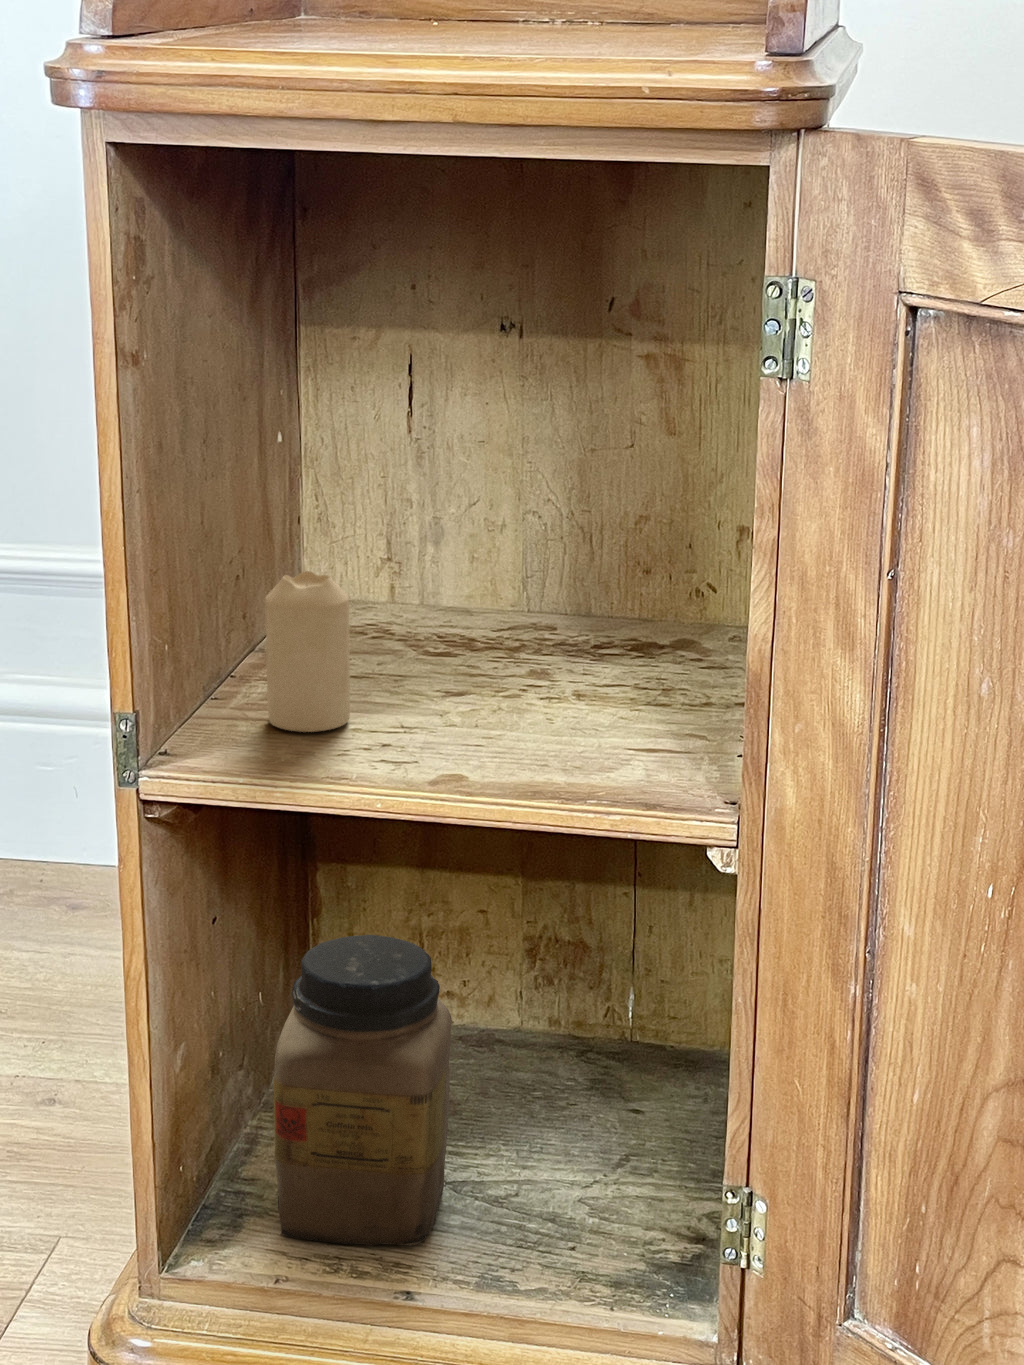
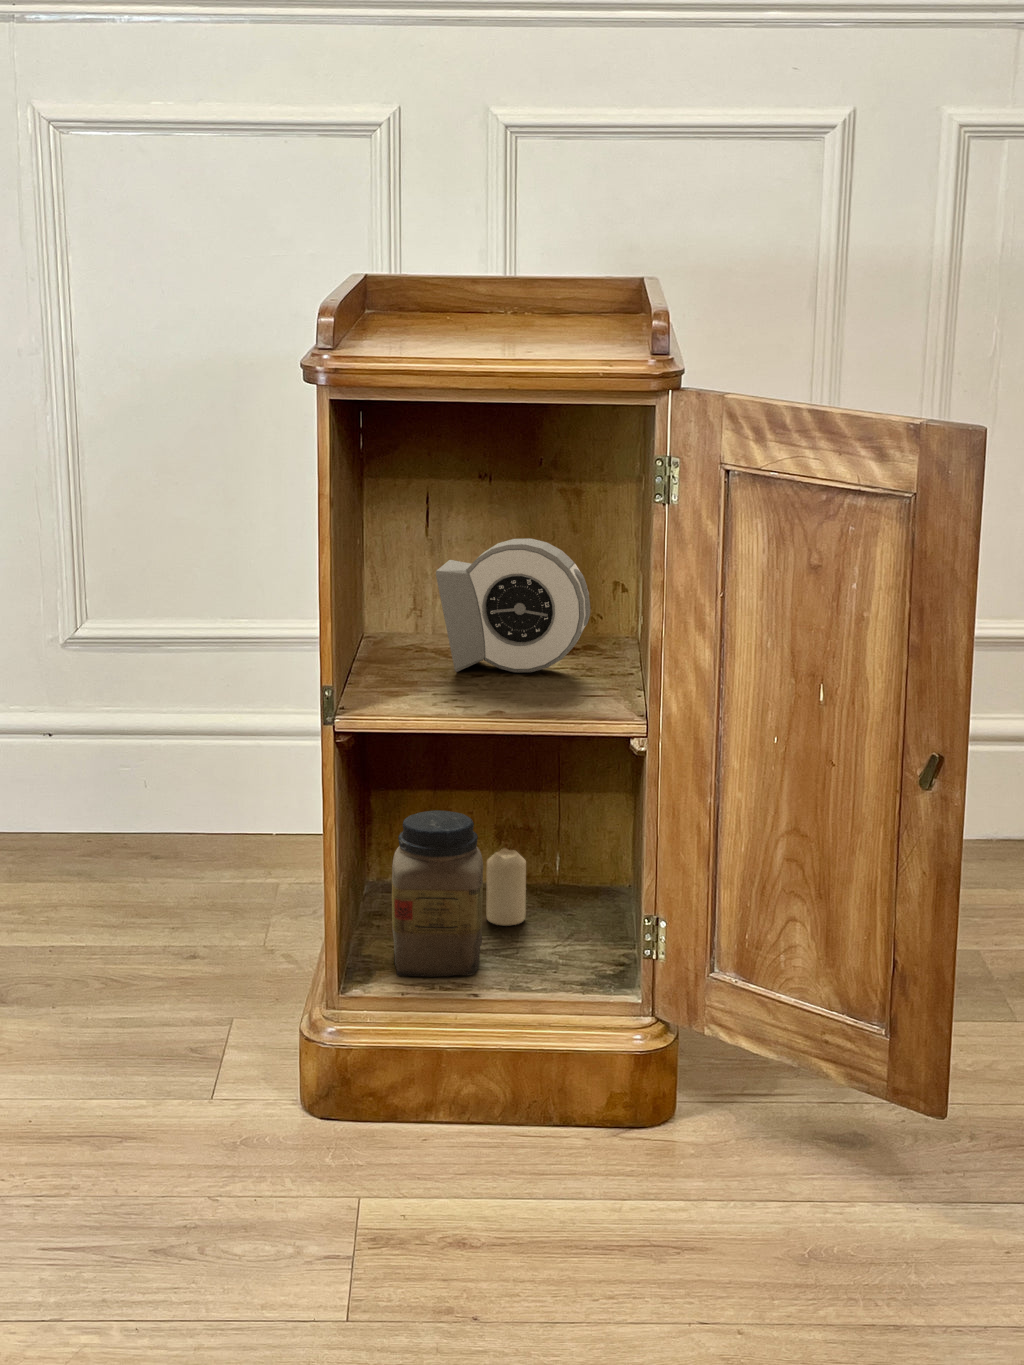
alarm clock: none [380,441,669,691] -> present [436,538,590,672]
candle: present [265,571,350,732] -> present [486,848,526,926]

